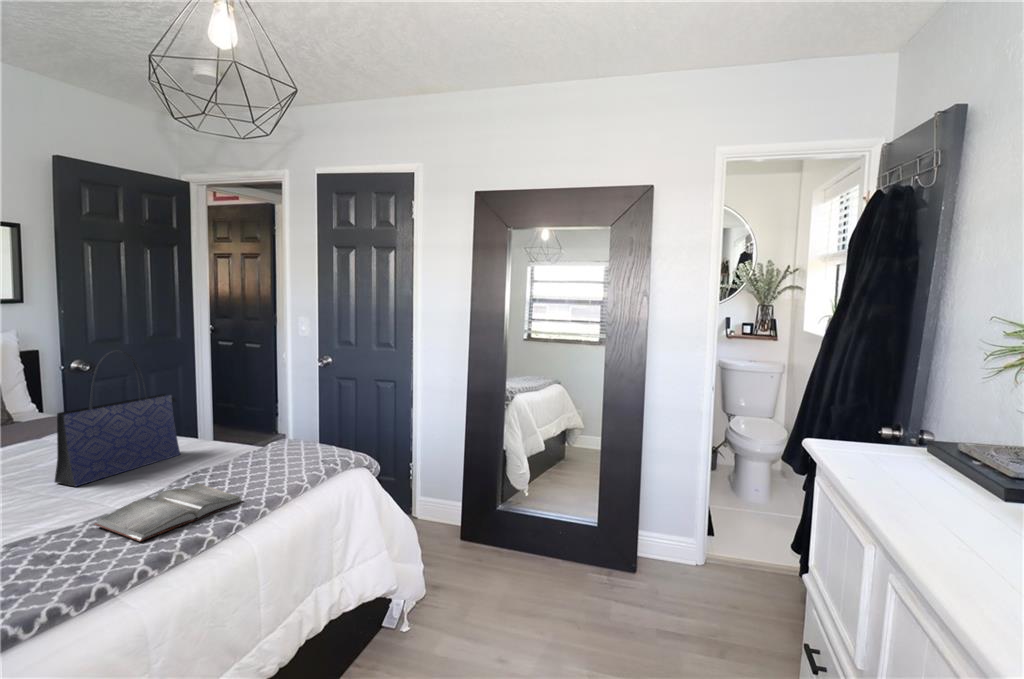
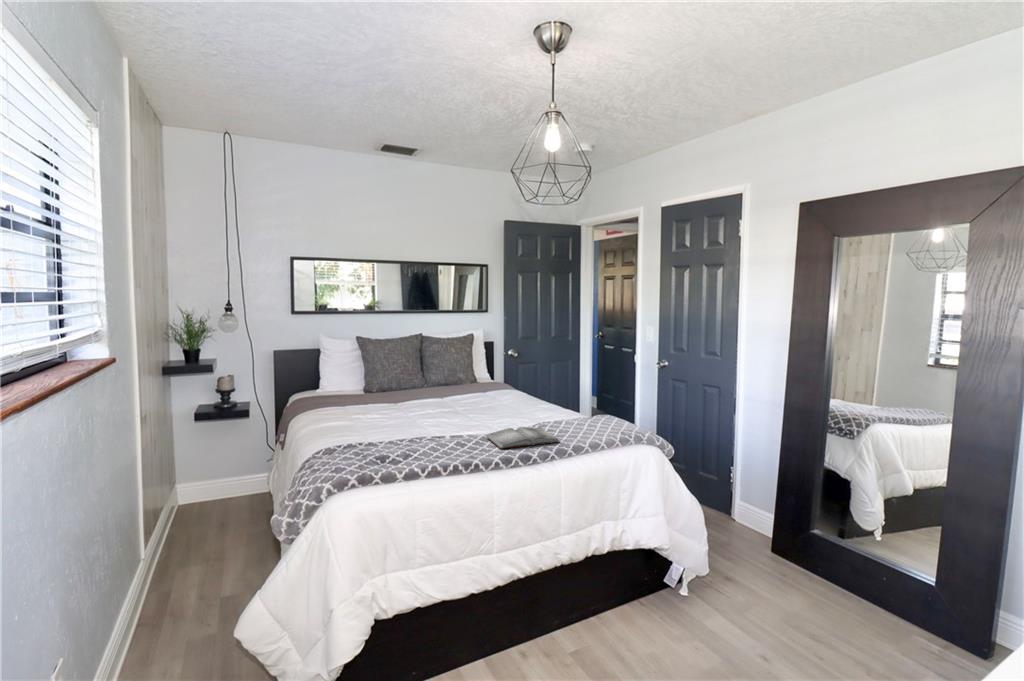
tote bag: present [55,351,180,487] -> none [480,342,544,419]

